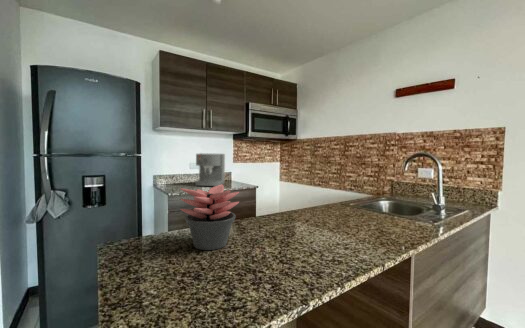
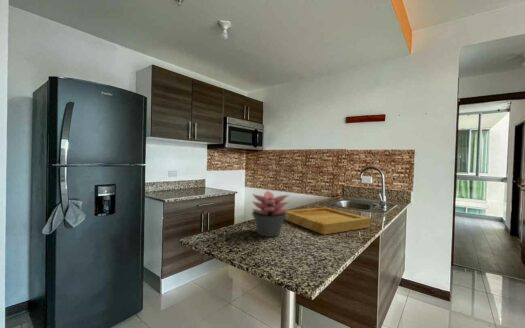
coffee maker: present [195,154,225,186] -> none [178,162,203,193]
tray: none [263,210,383,254] -> present [285,207,370,235]

